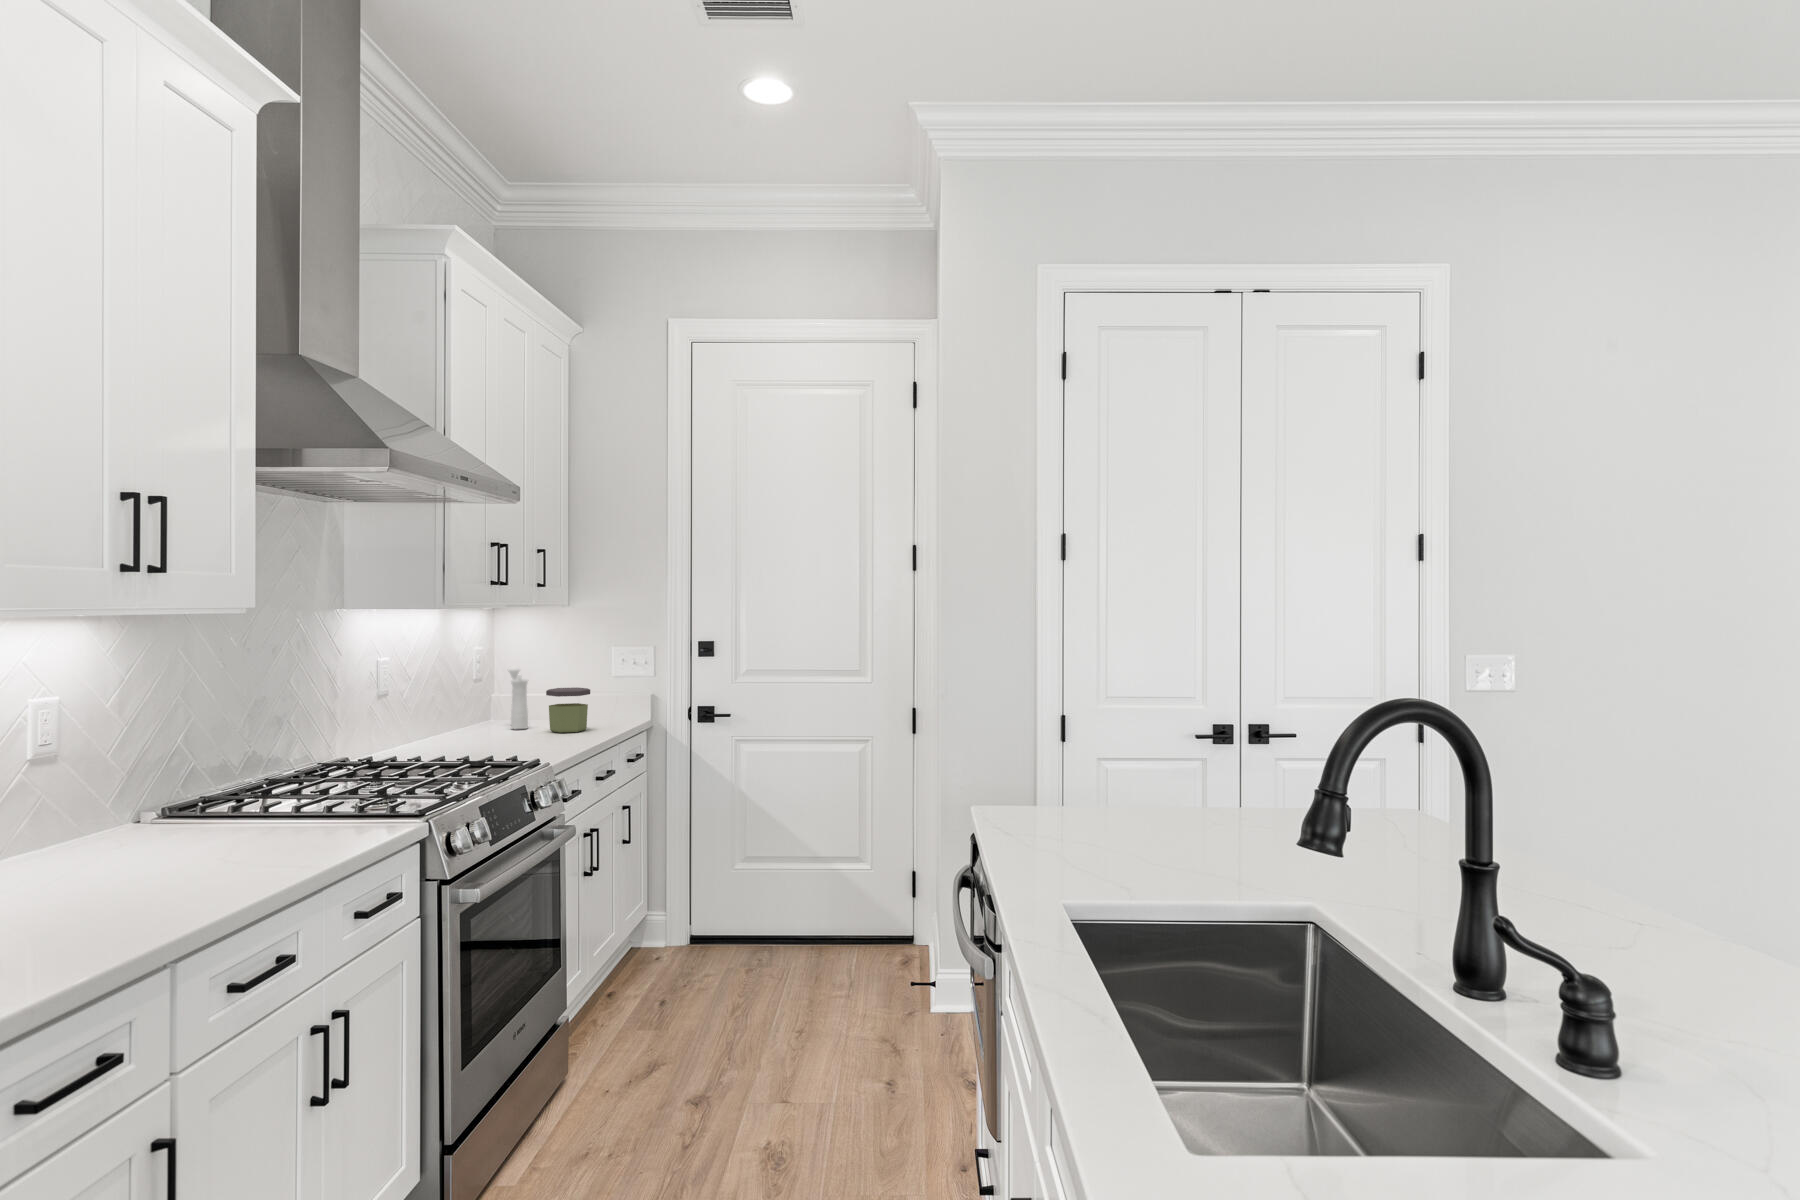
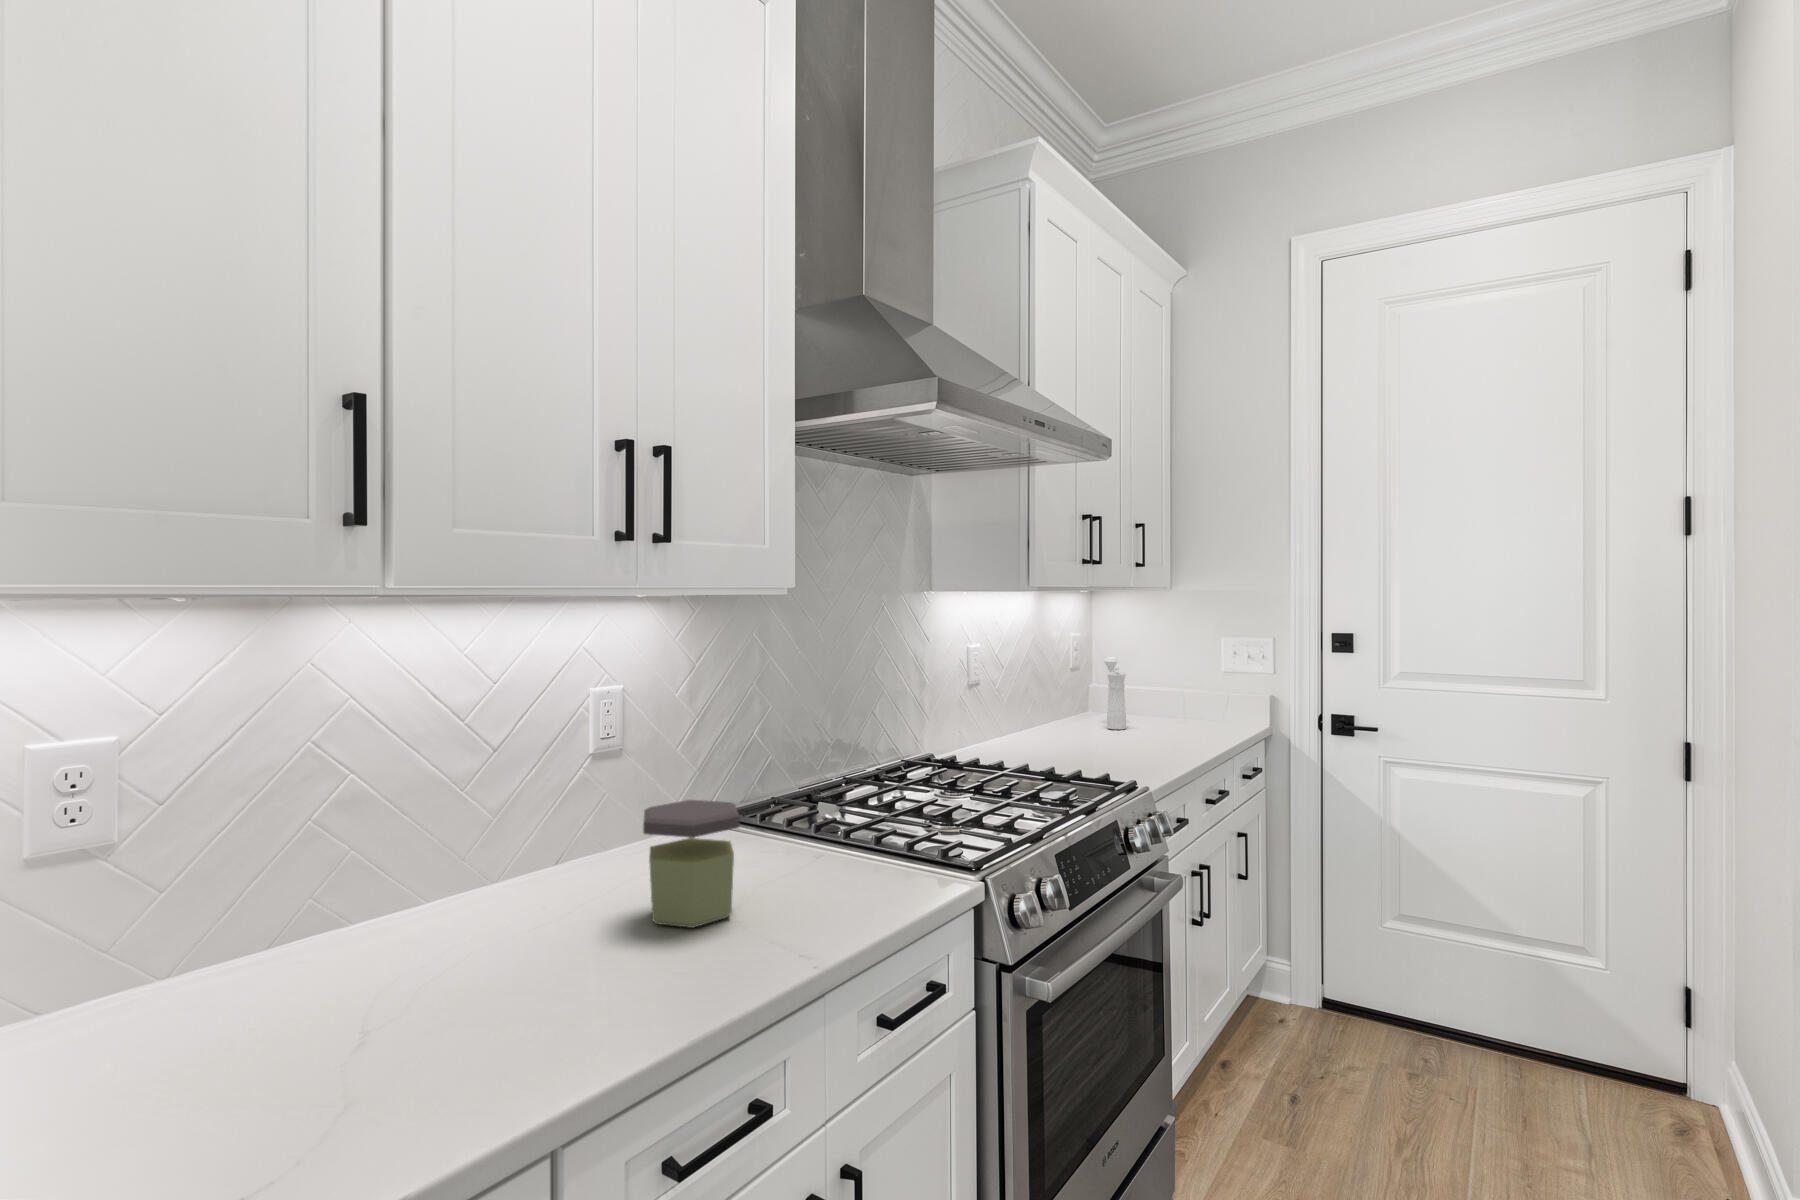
jar: present [546,687,590,733] -> present [643,800,739,928]

